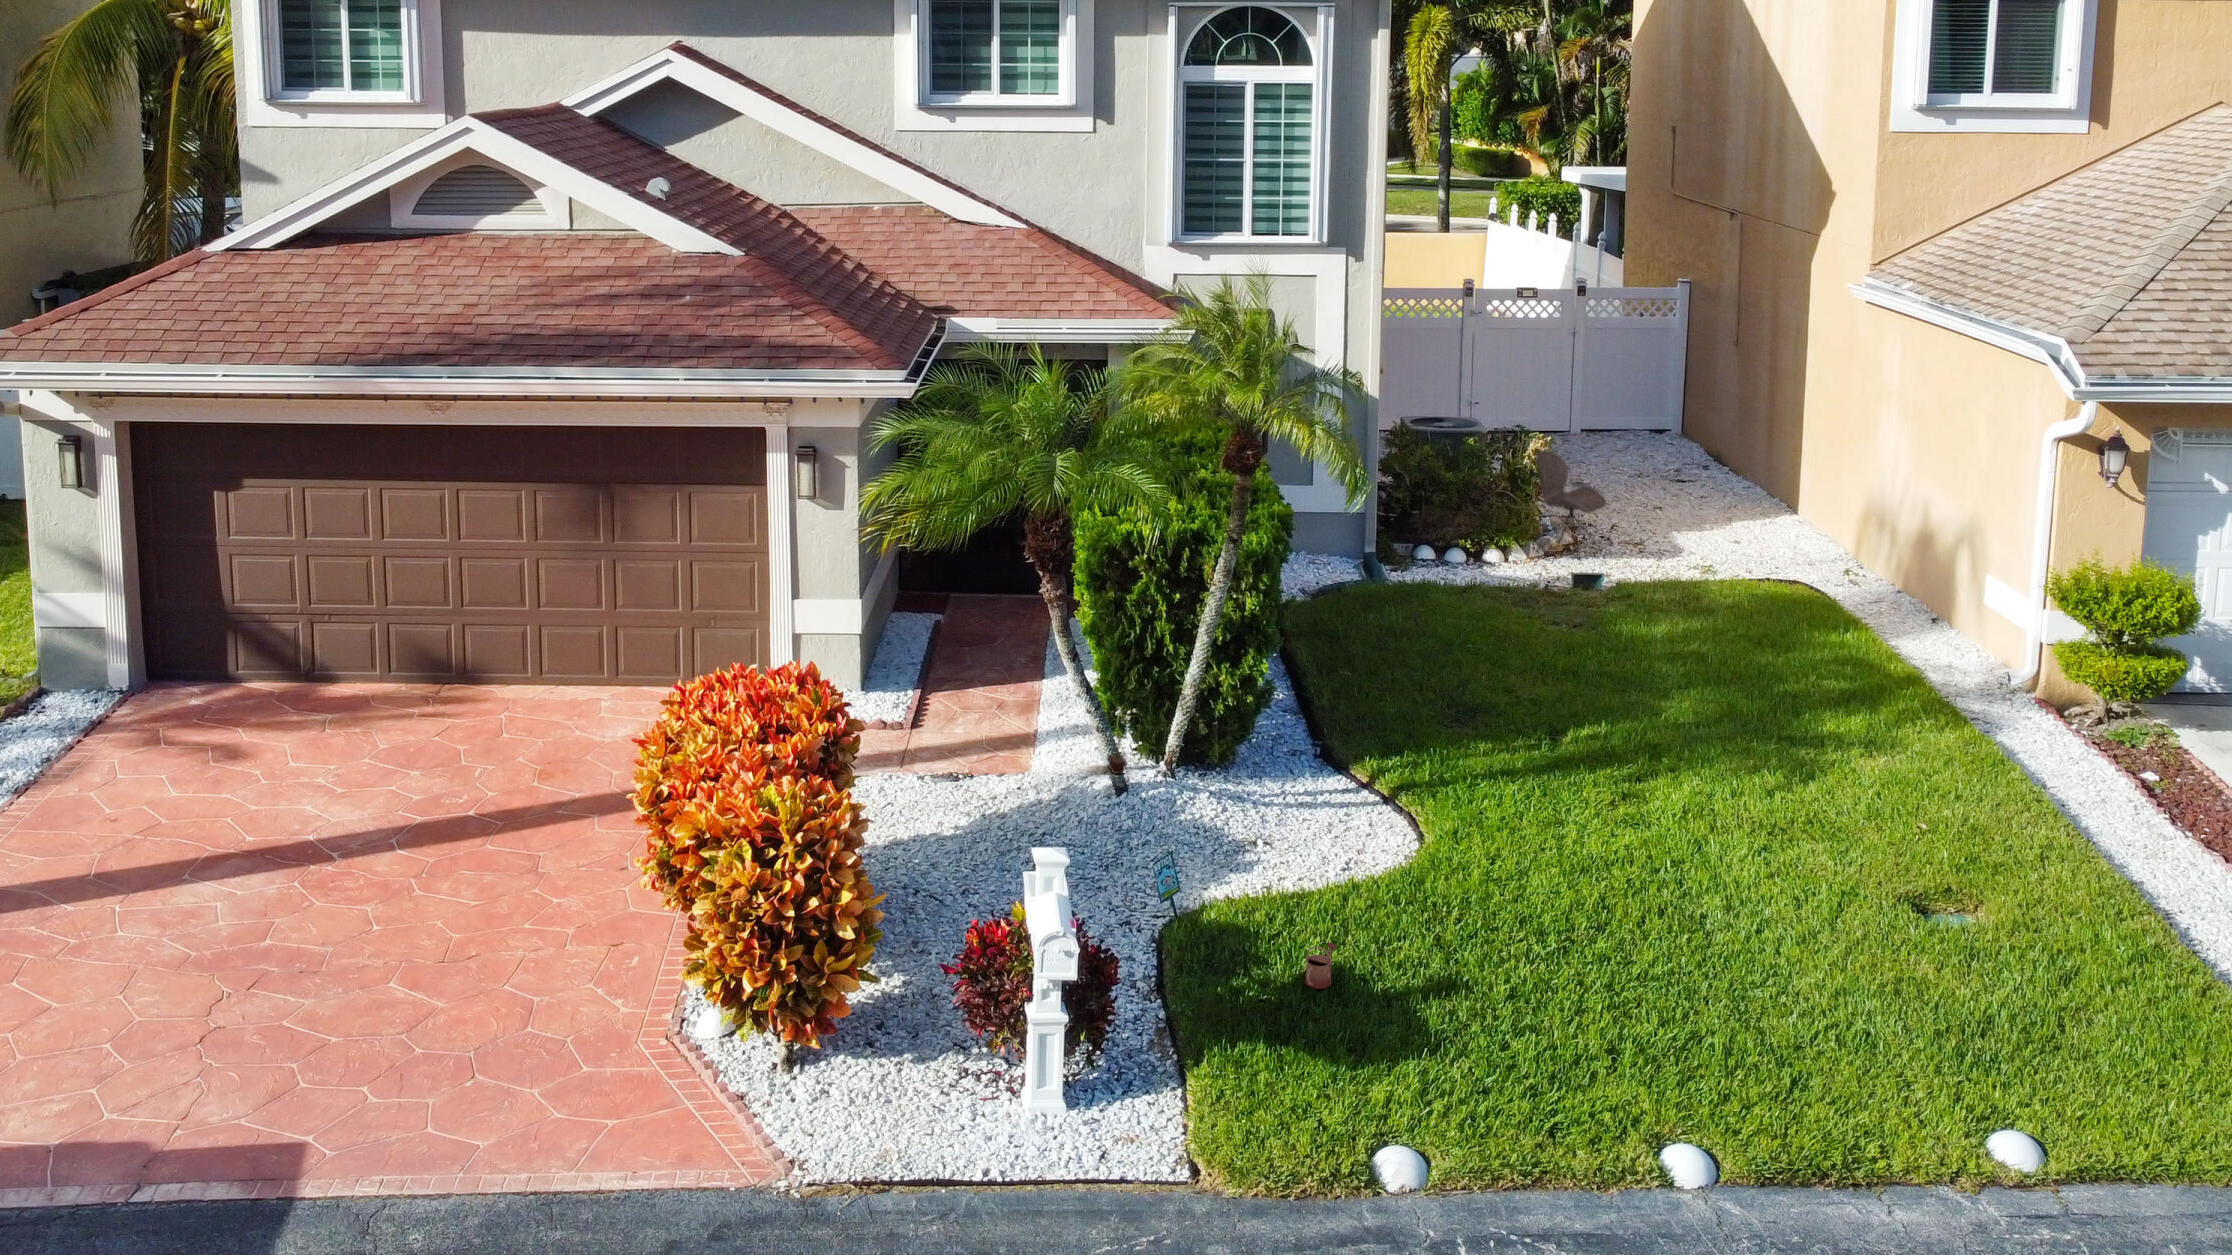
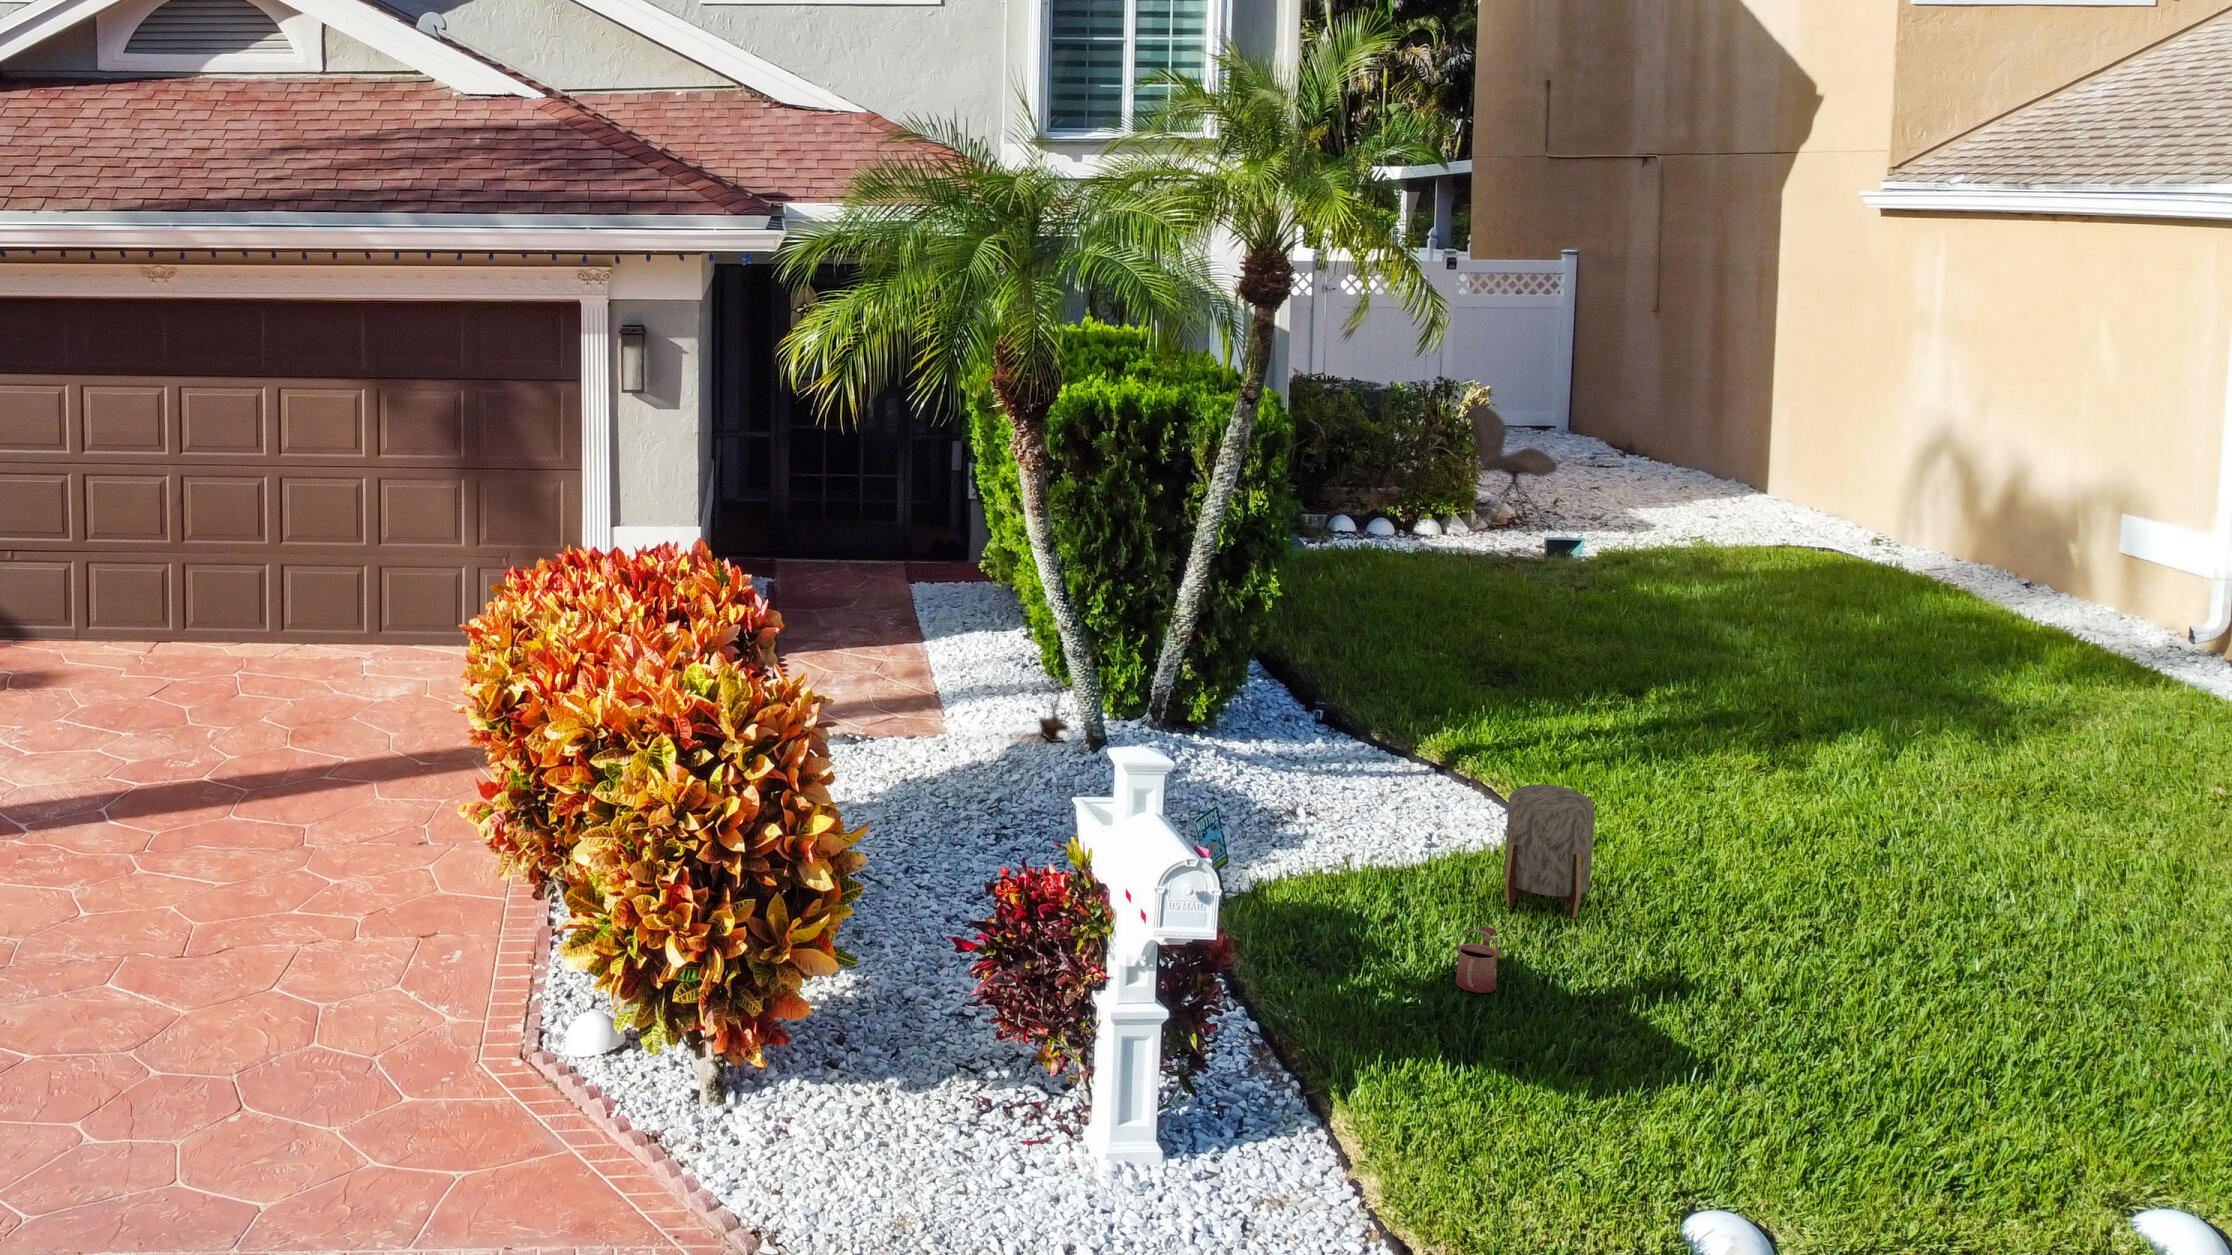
stool: none [1368,835,1431,929] -> present [1504,785,1595,918]

